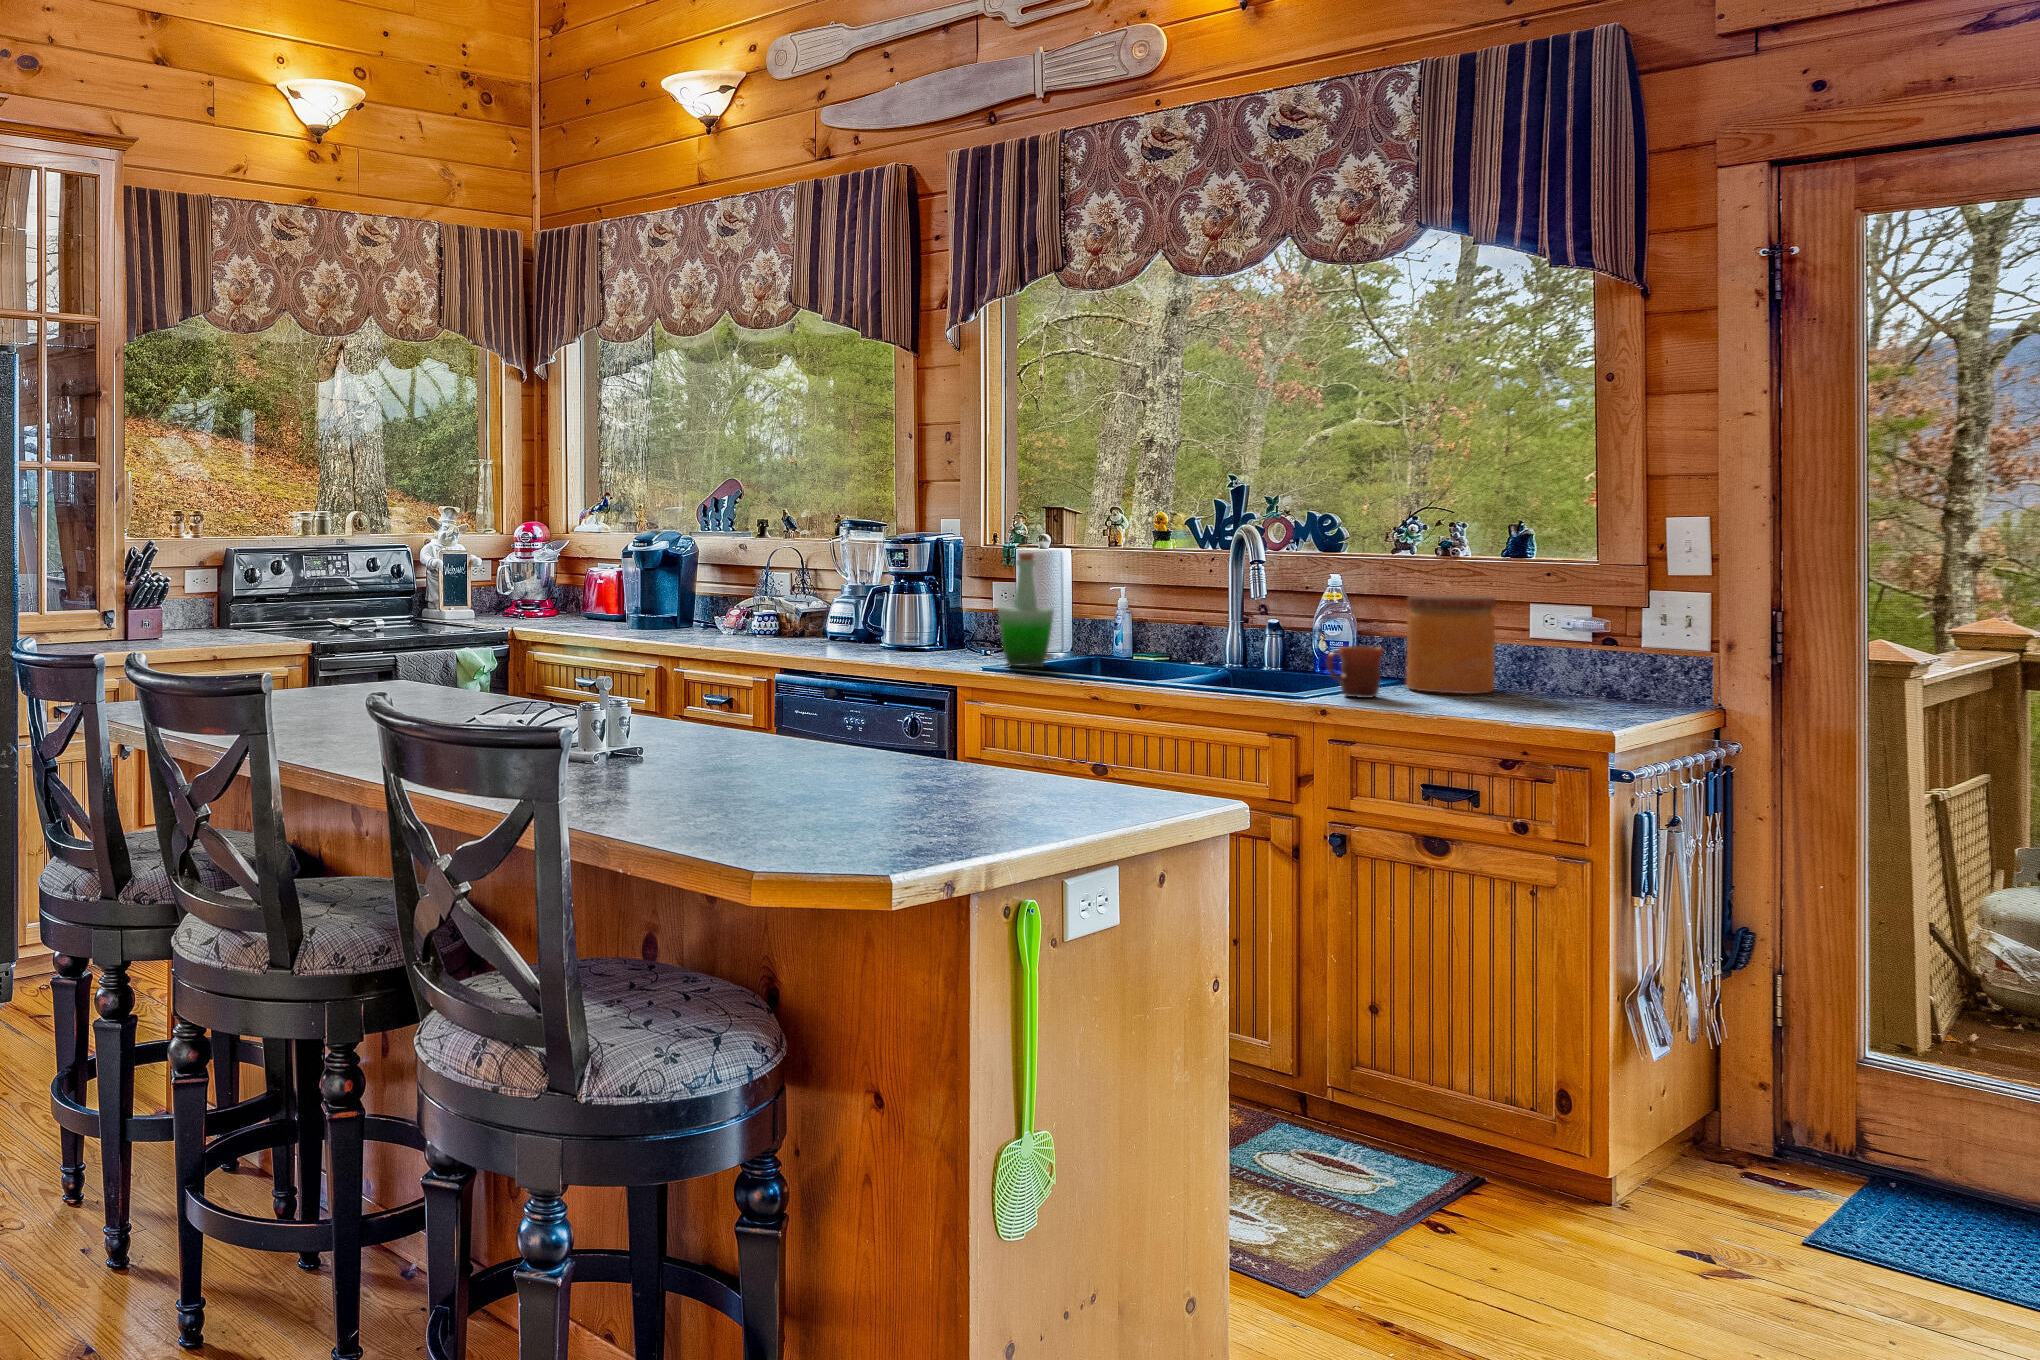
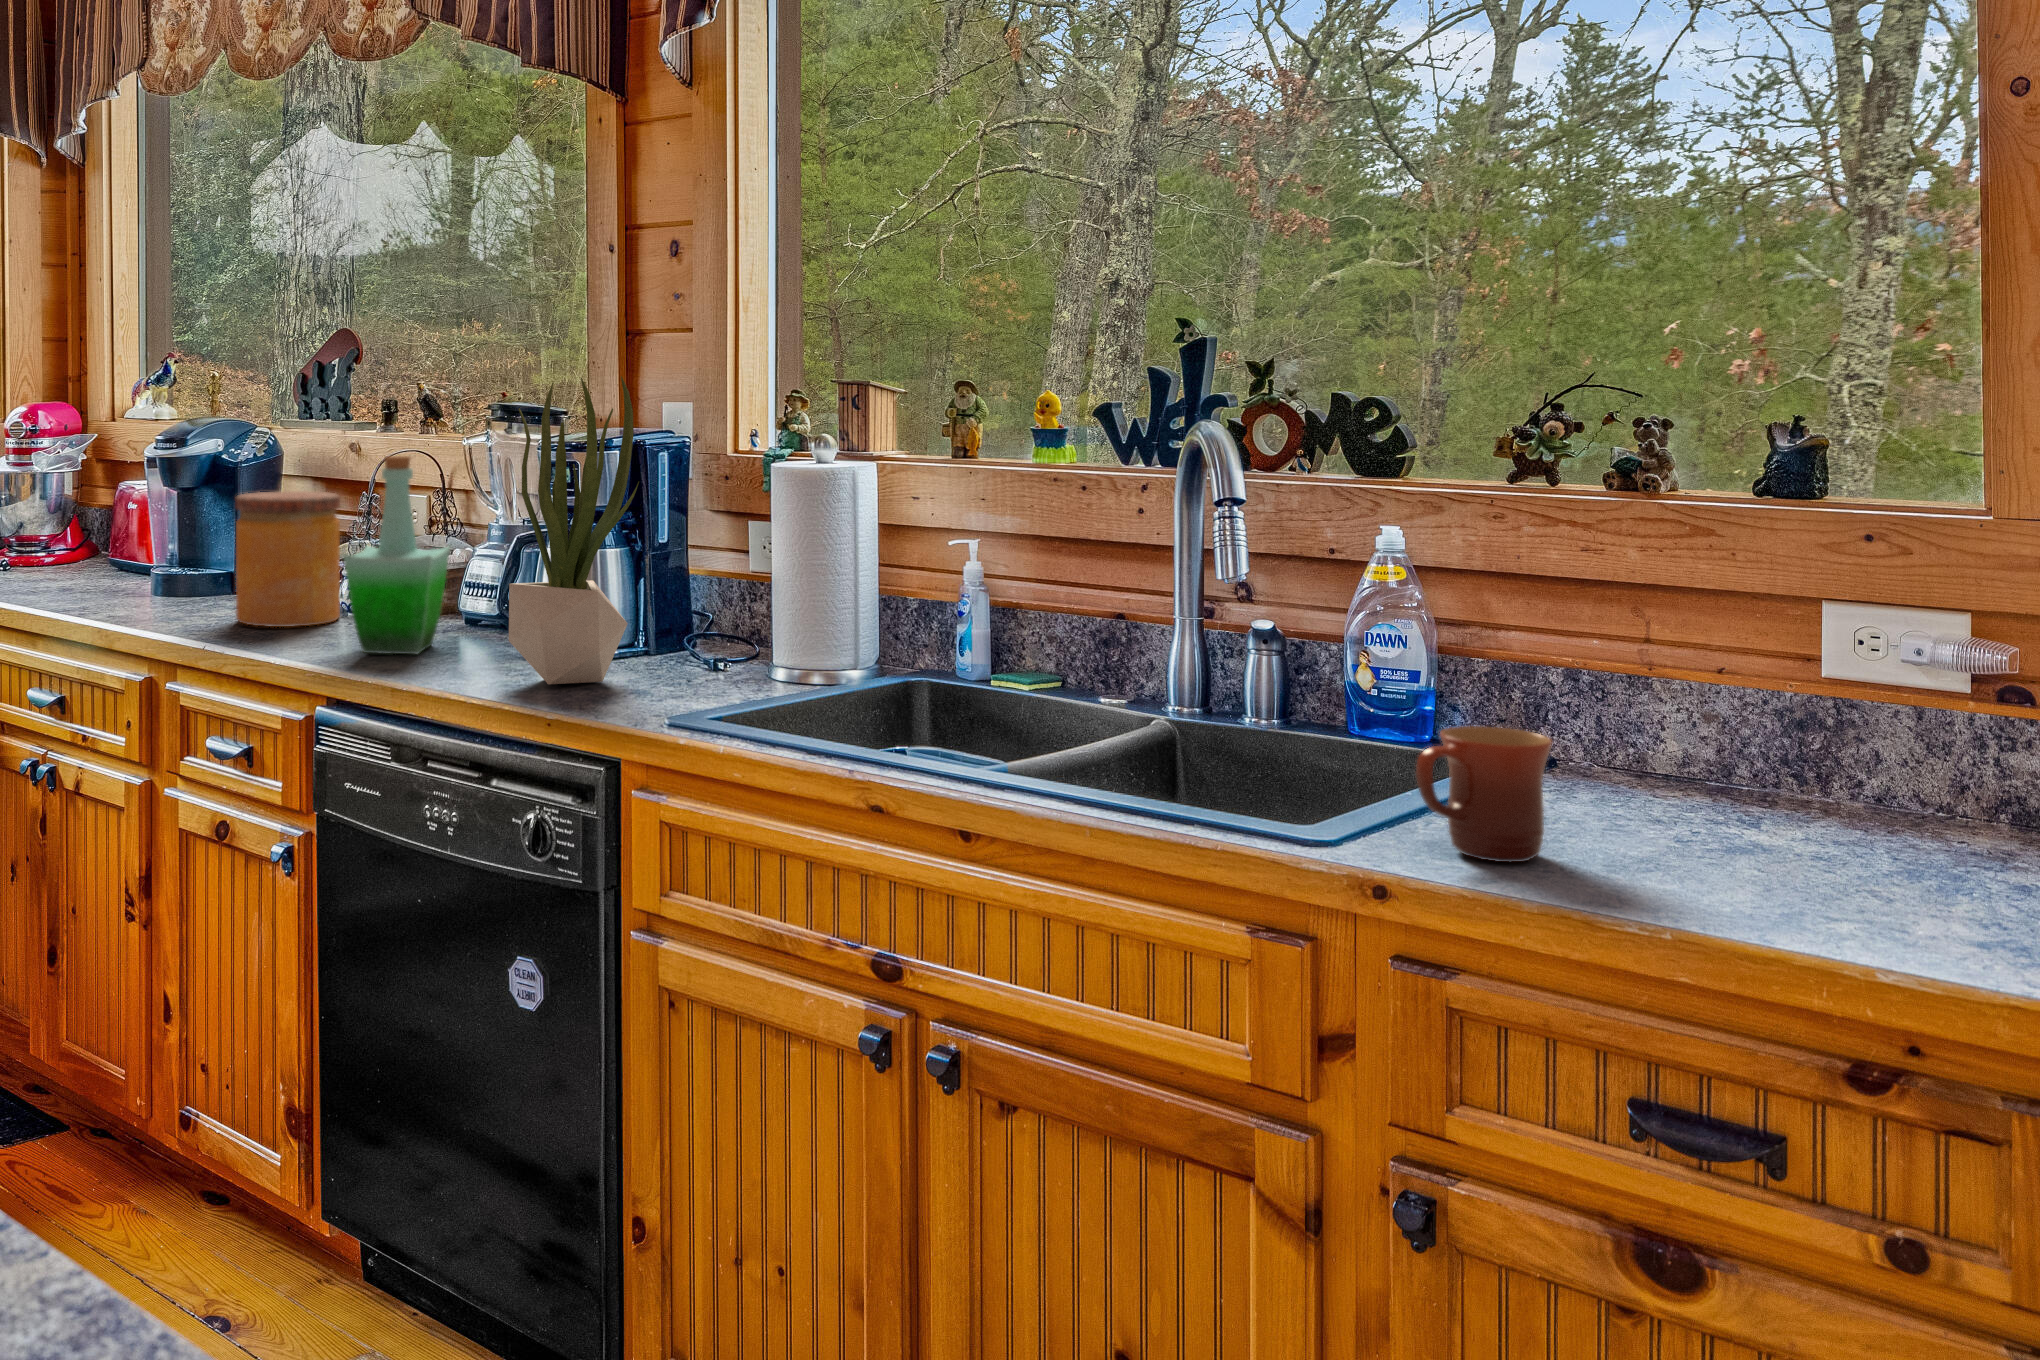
potted plant: none [885,504,953,657] -> present [509,376,639,684]
bottle: present [998,553,1054,667] -> present [344,456,450,654]
jar: present [1406,595,1496,694] -> present [236,491,340,627]

